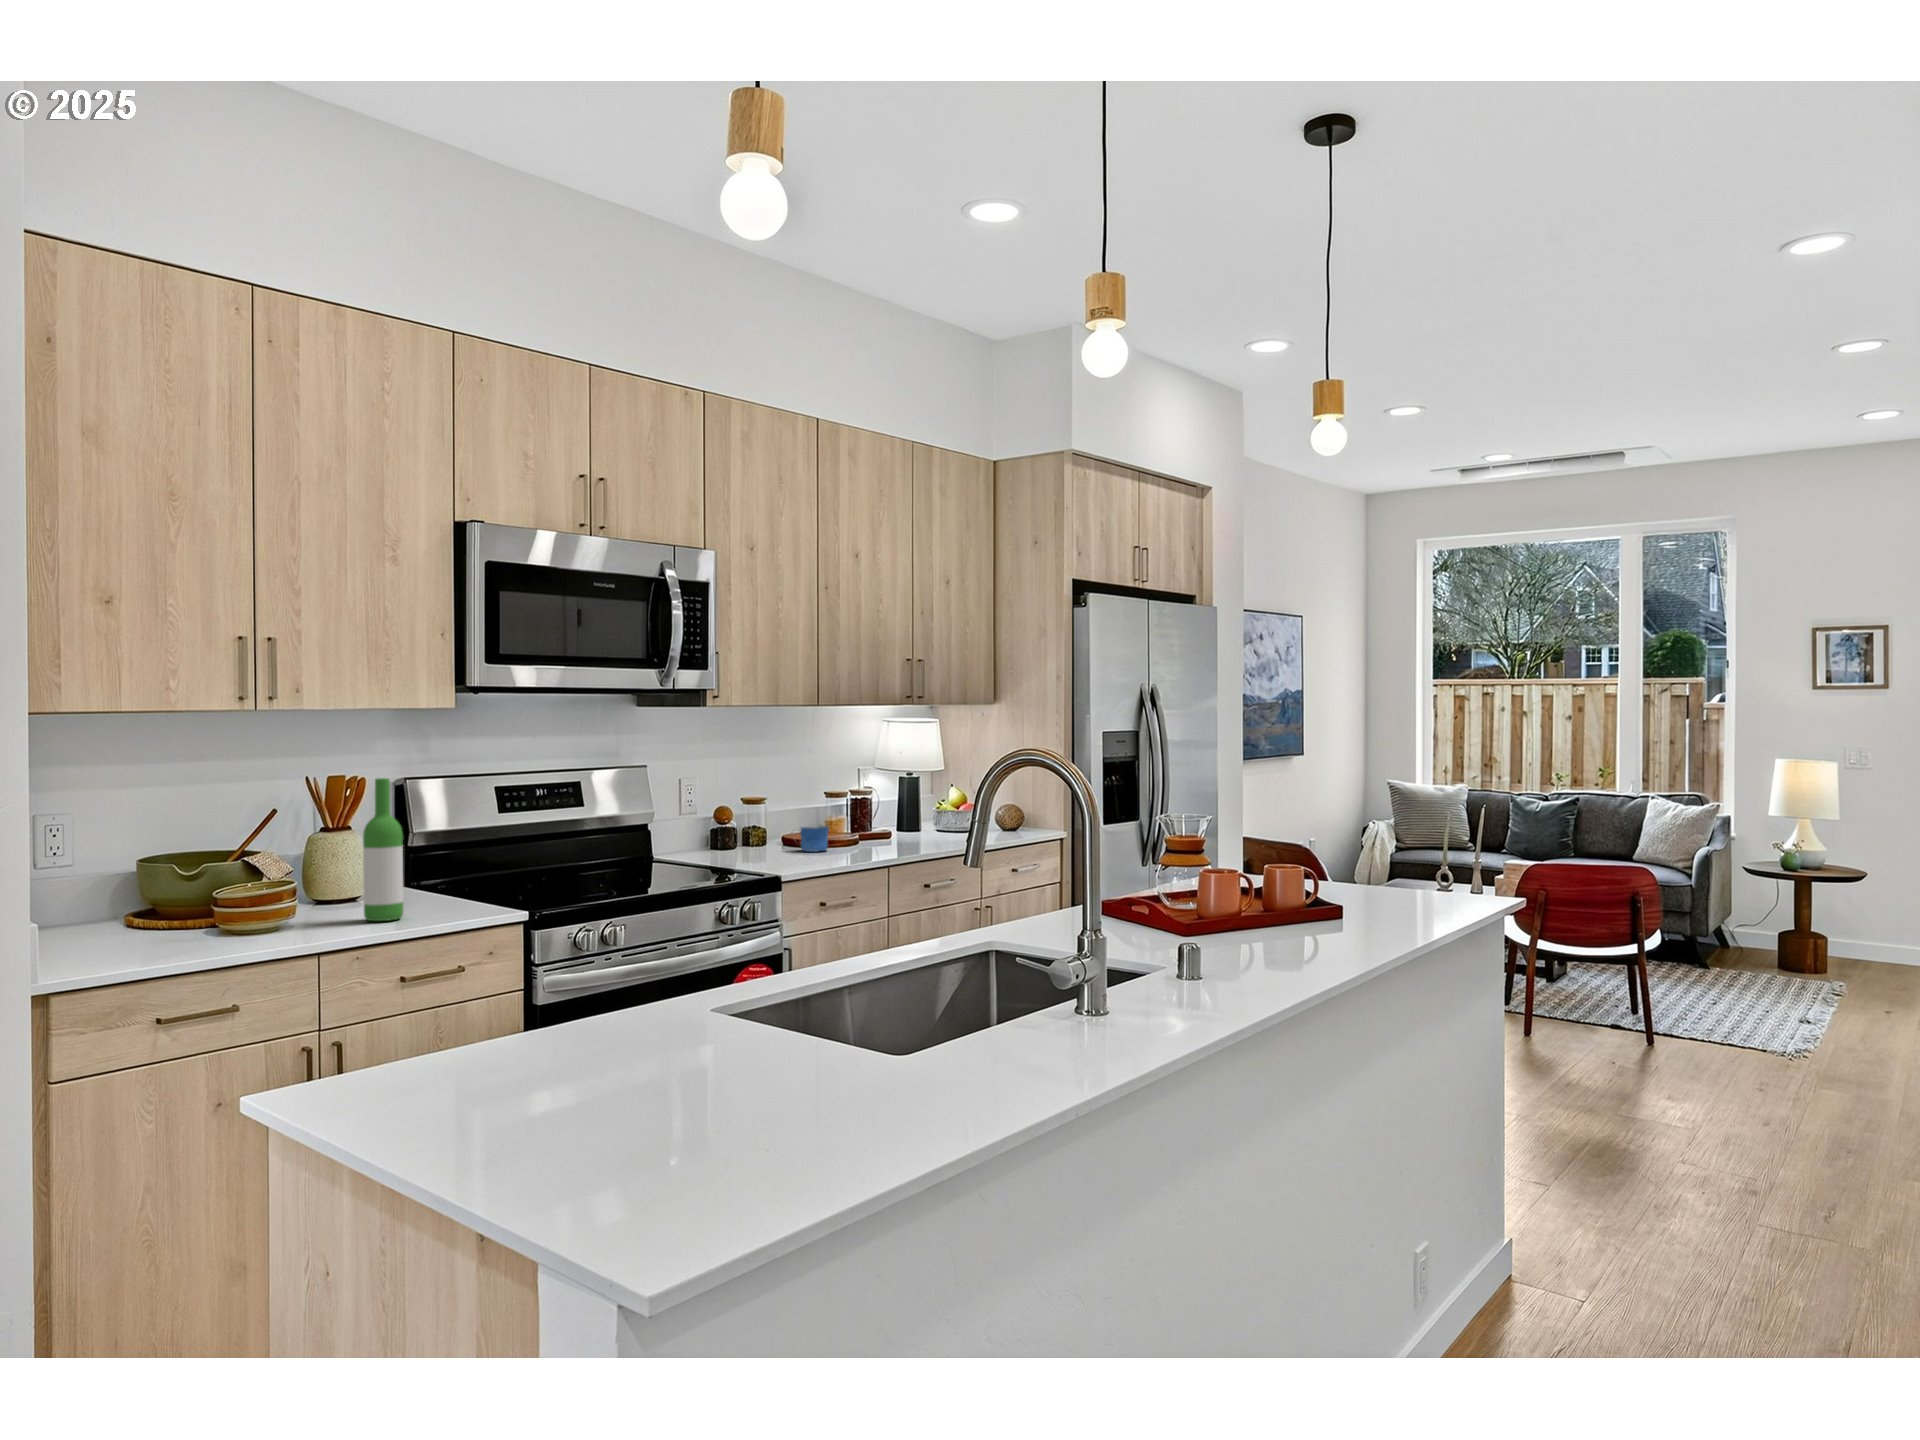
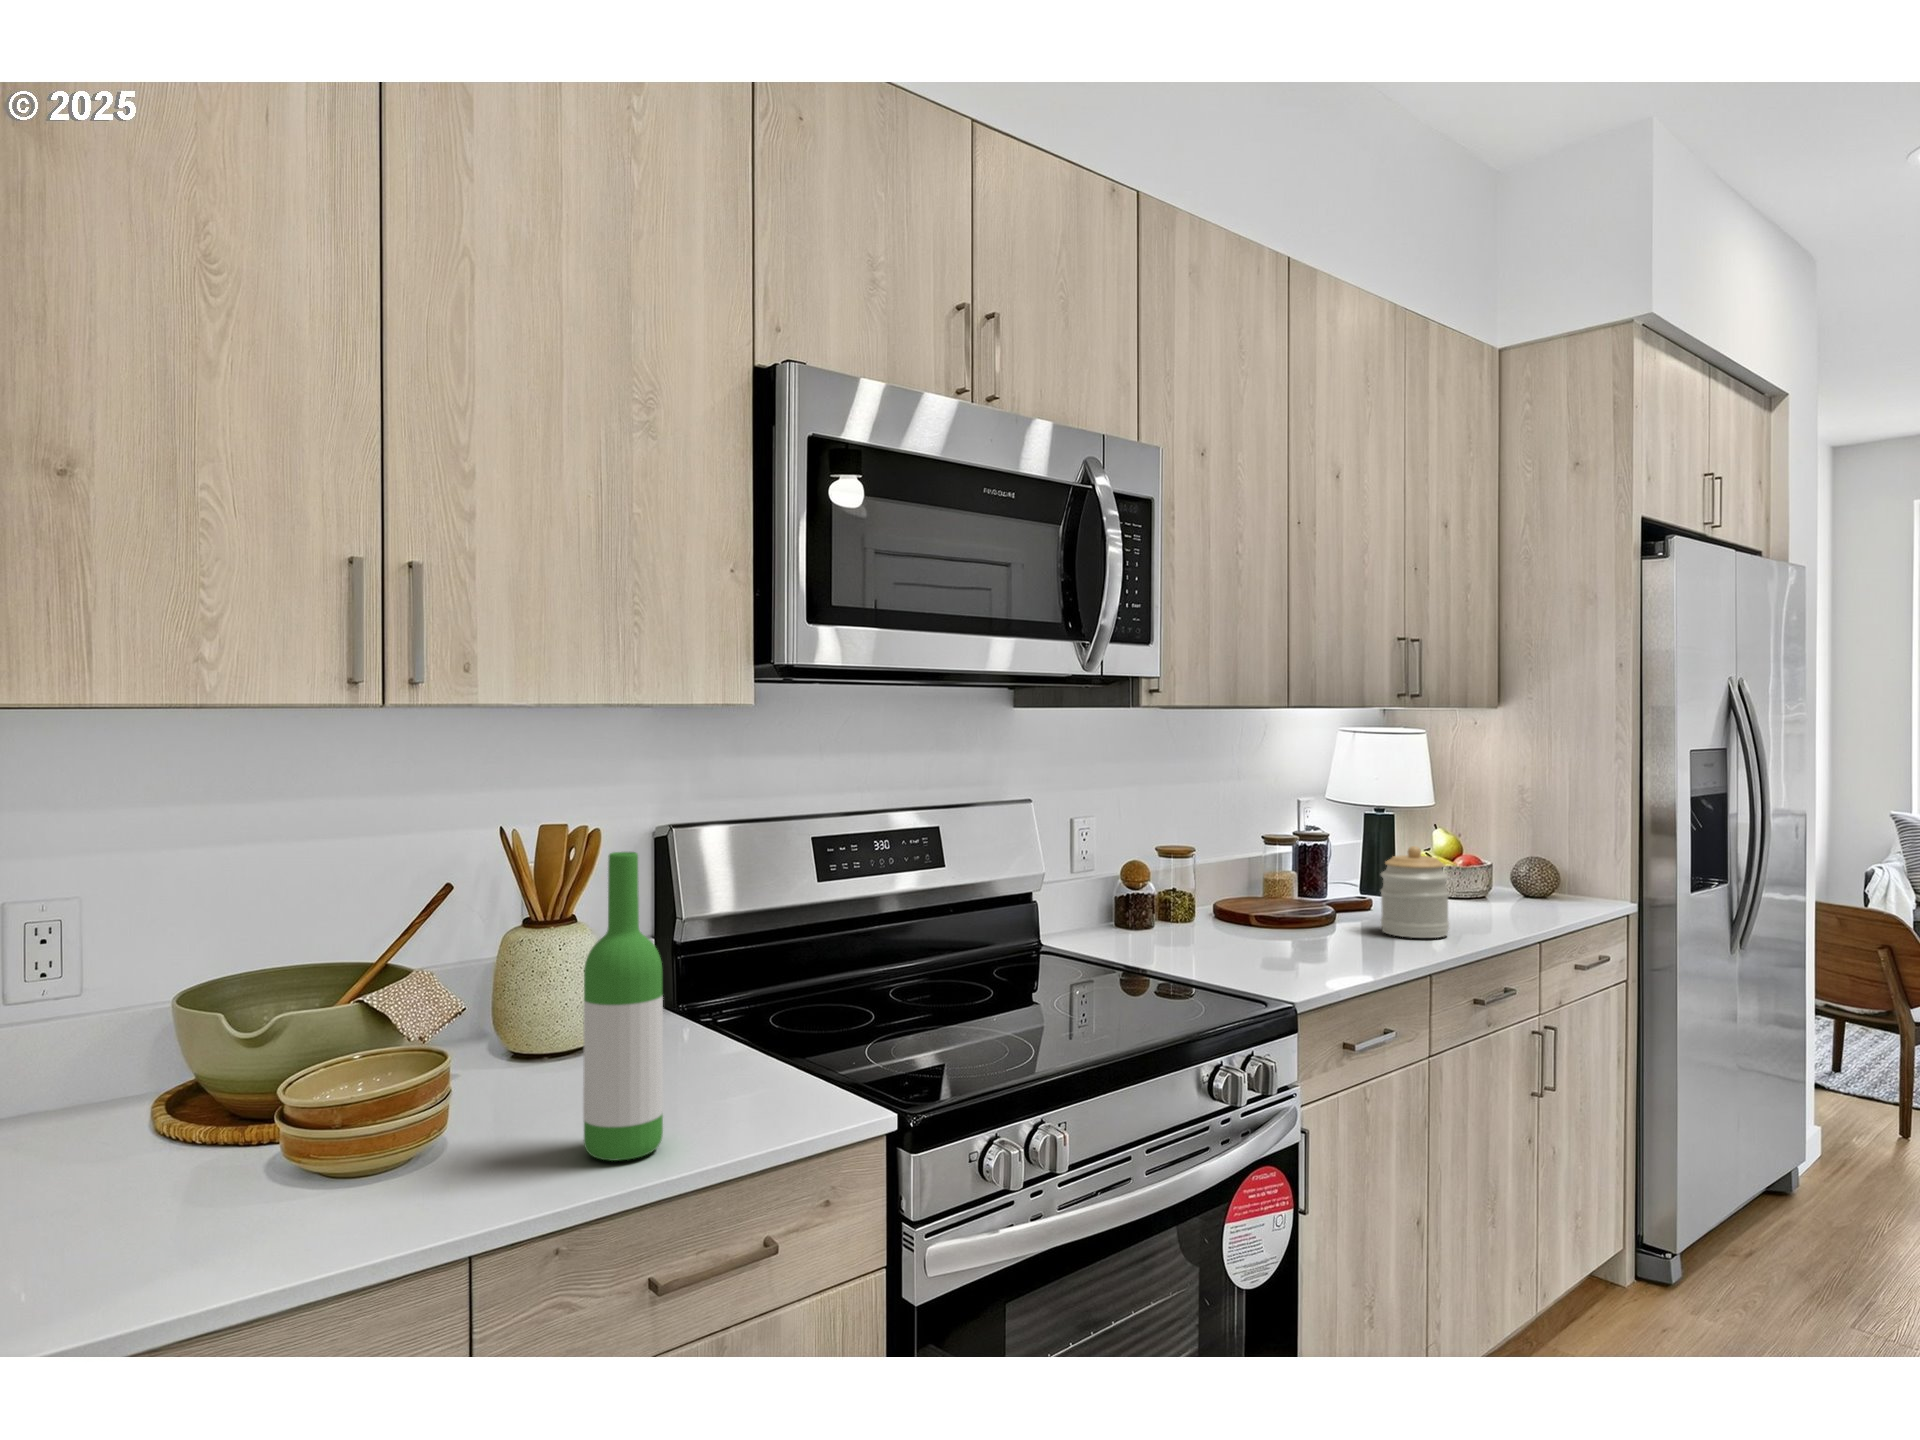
jar: none [879,792,920,848] -> present [1381,846,1449,938]
mug: present [800,825,829,852] -> none [1245,895,1307,940]

